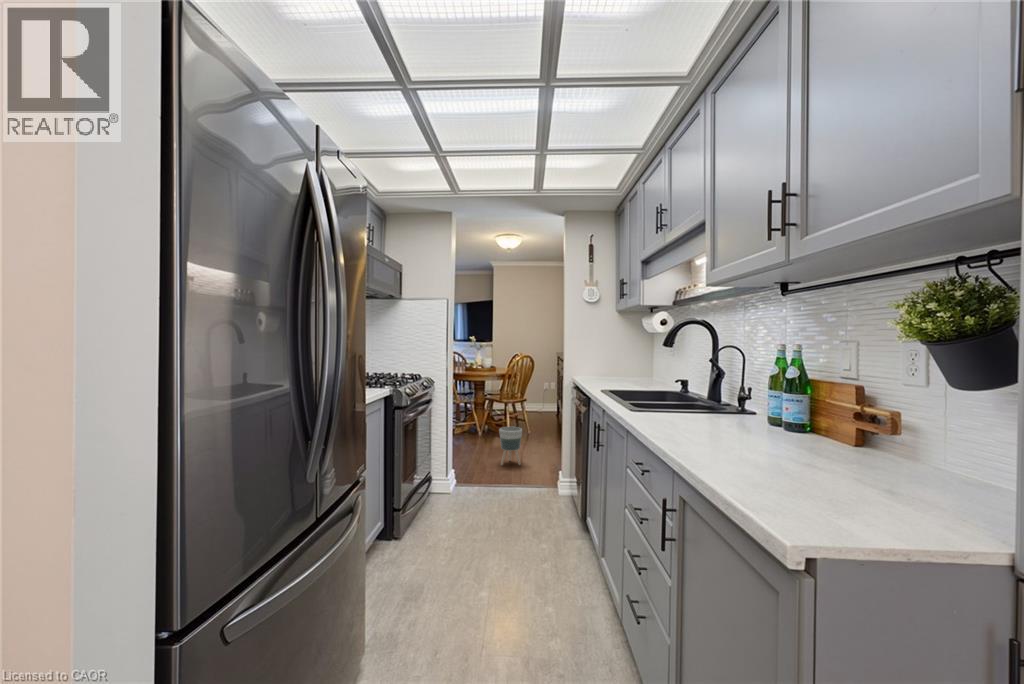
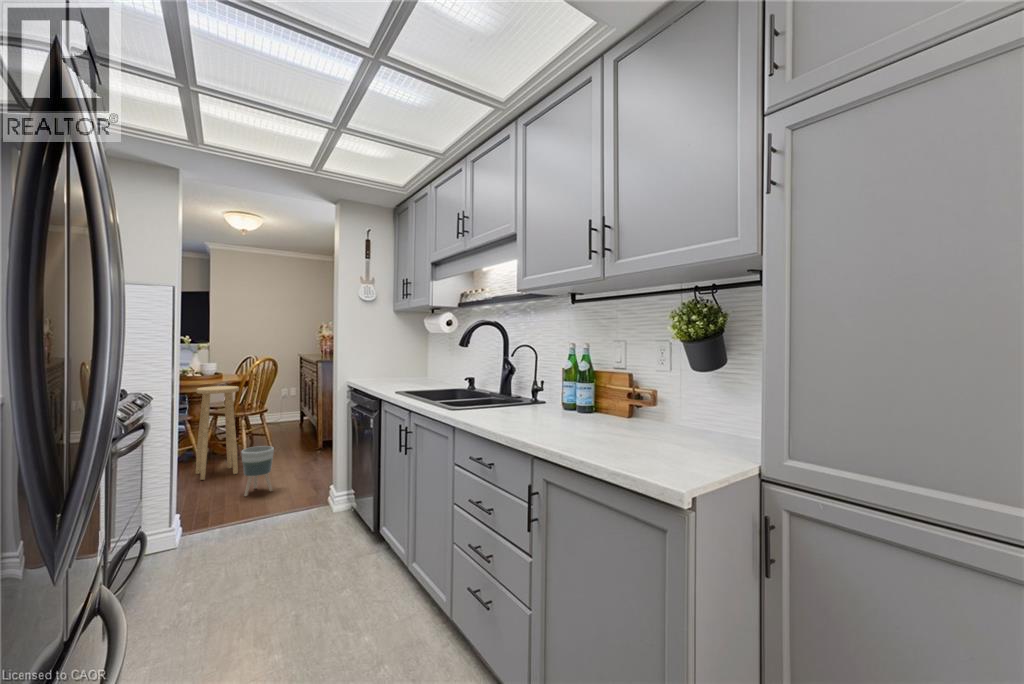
stool: none [477,376,504,447] -> present [196,386,239,480]

